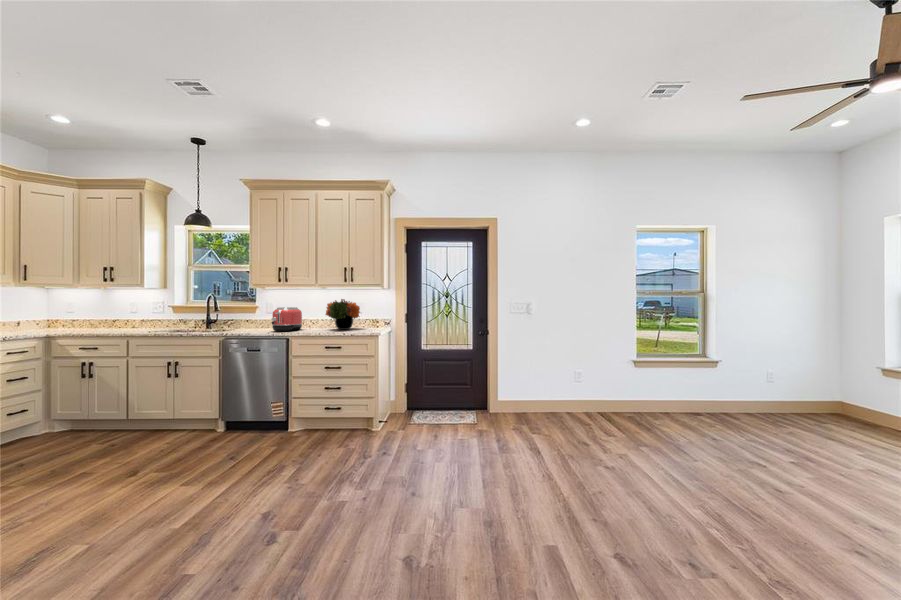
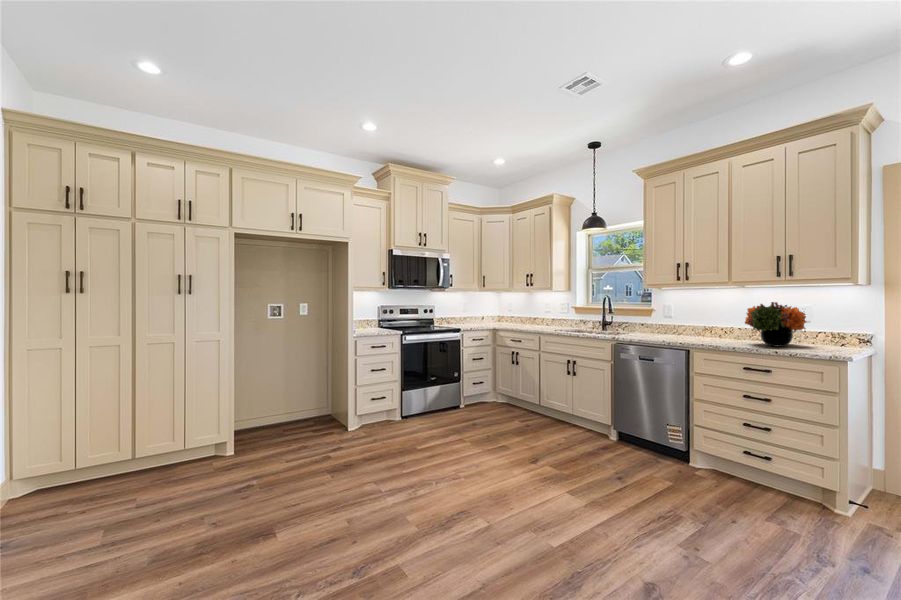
toaster: present [272,307,302,331] -> none [669,312,710,342]

